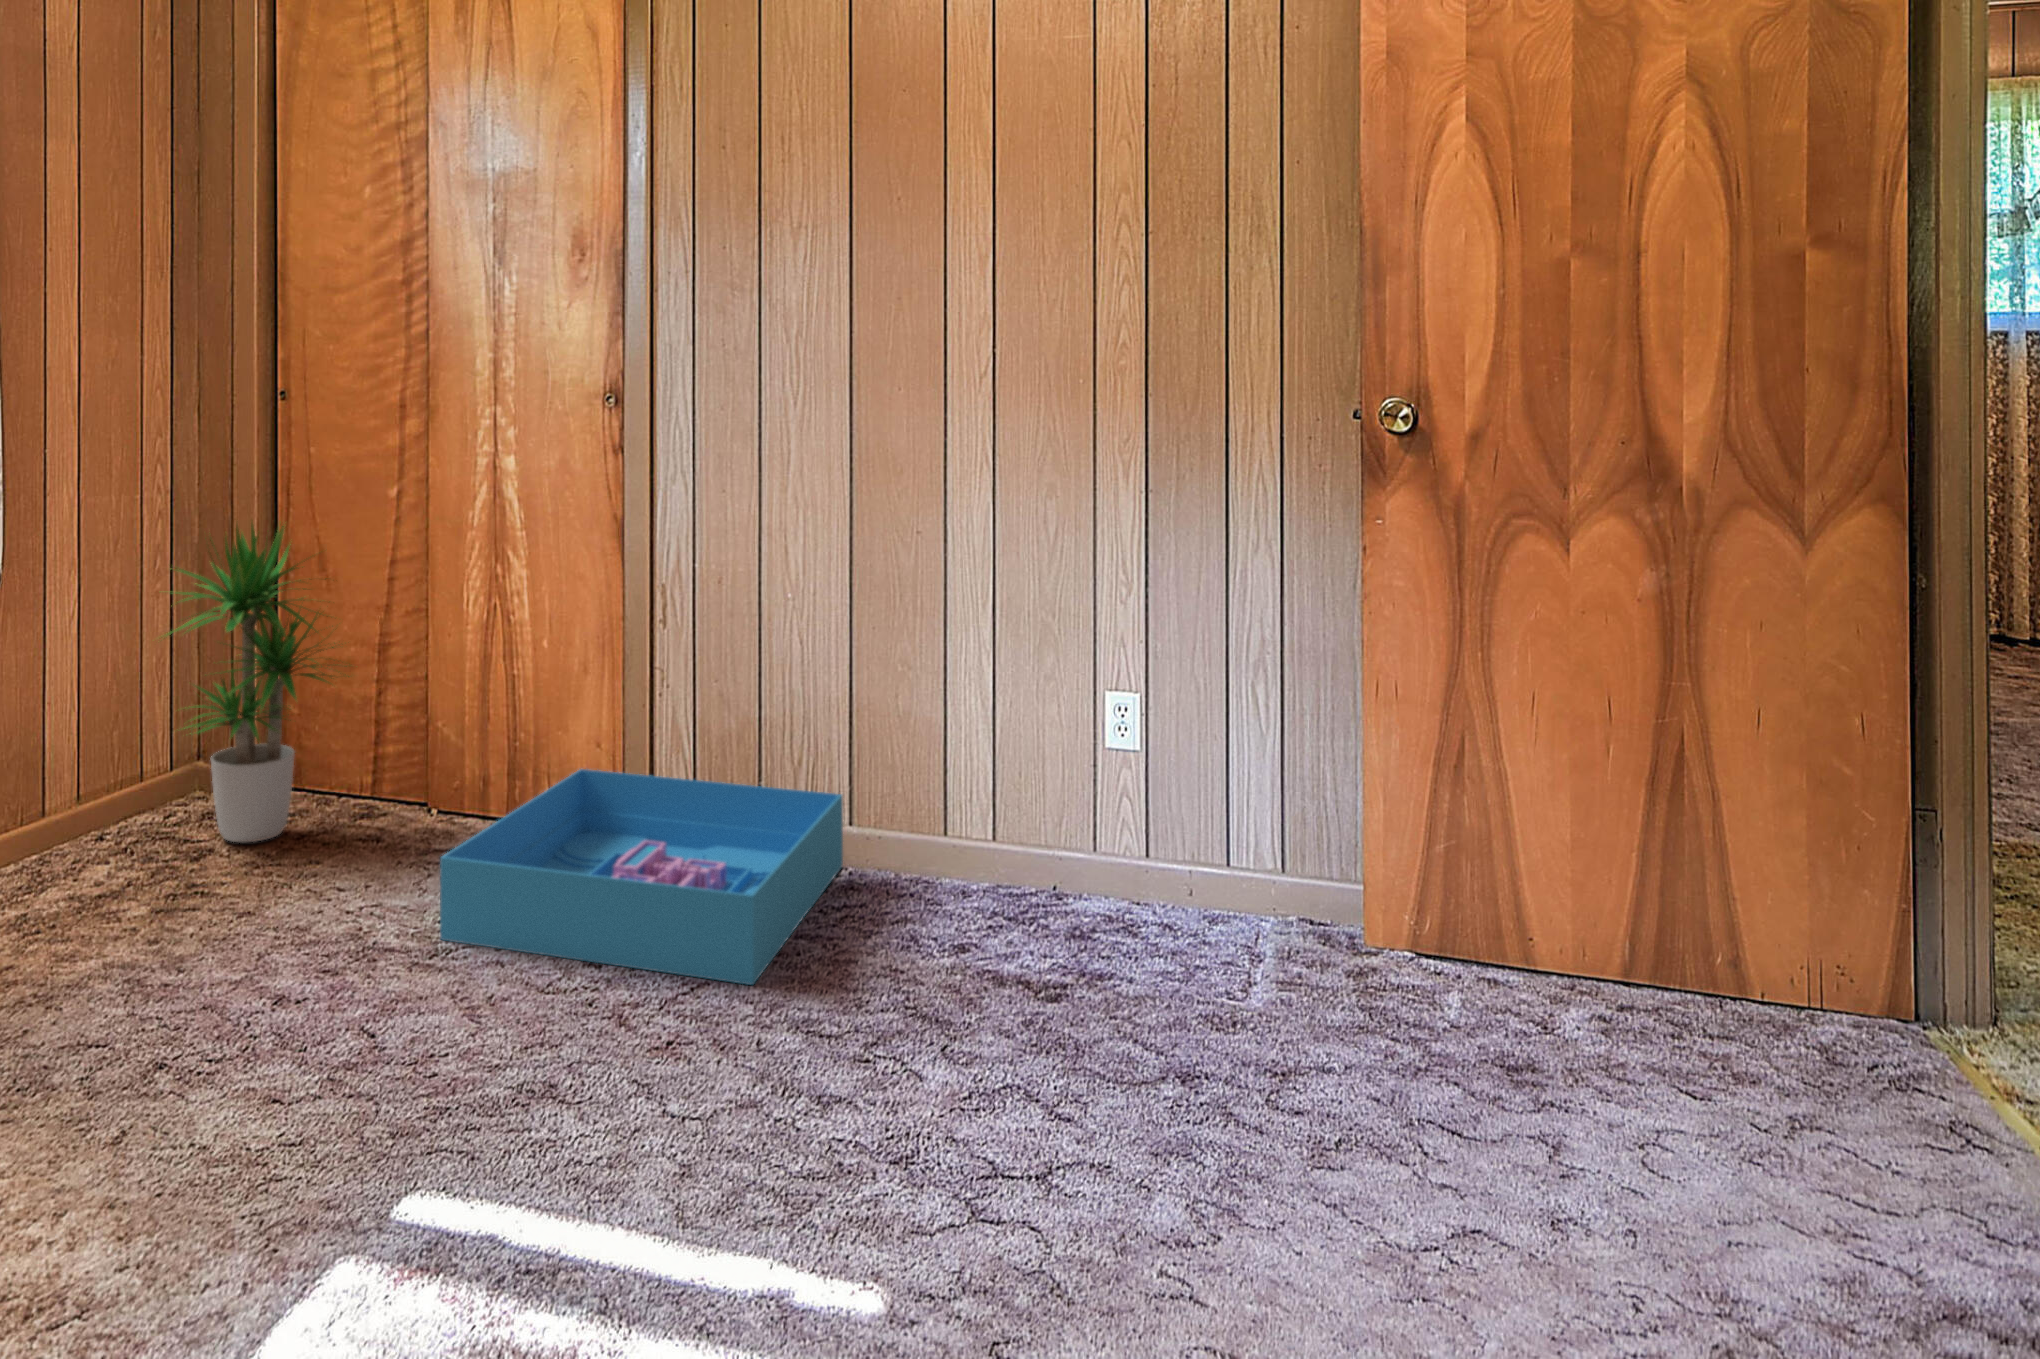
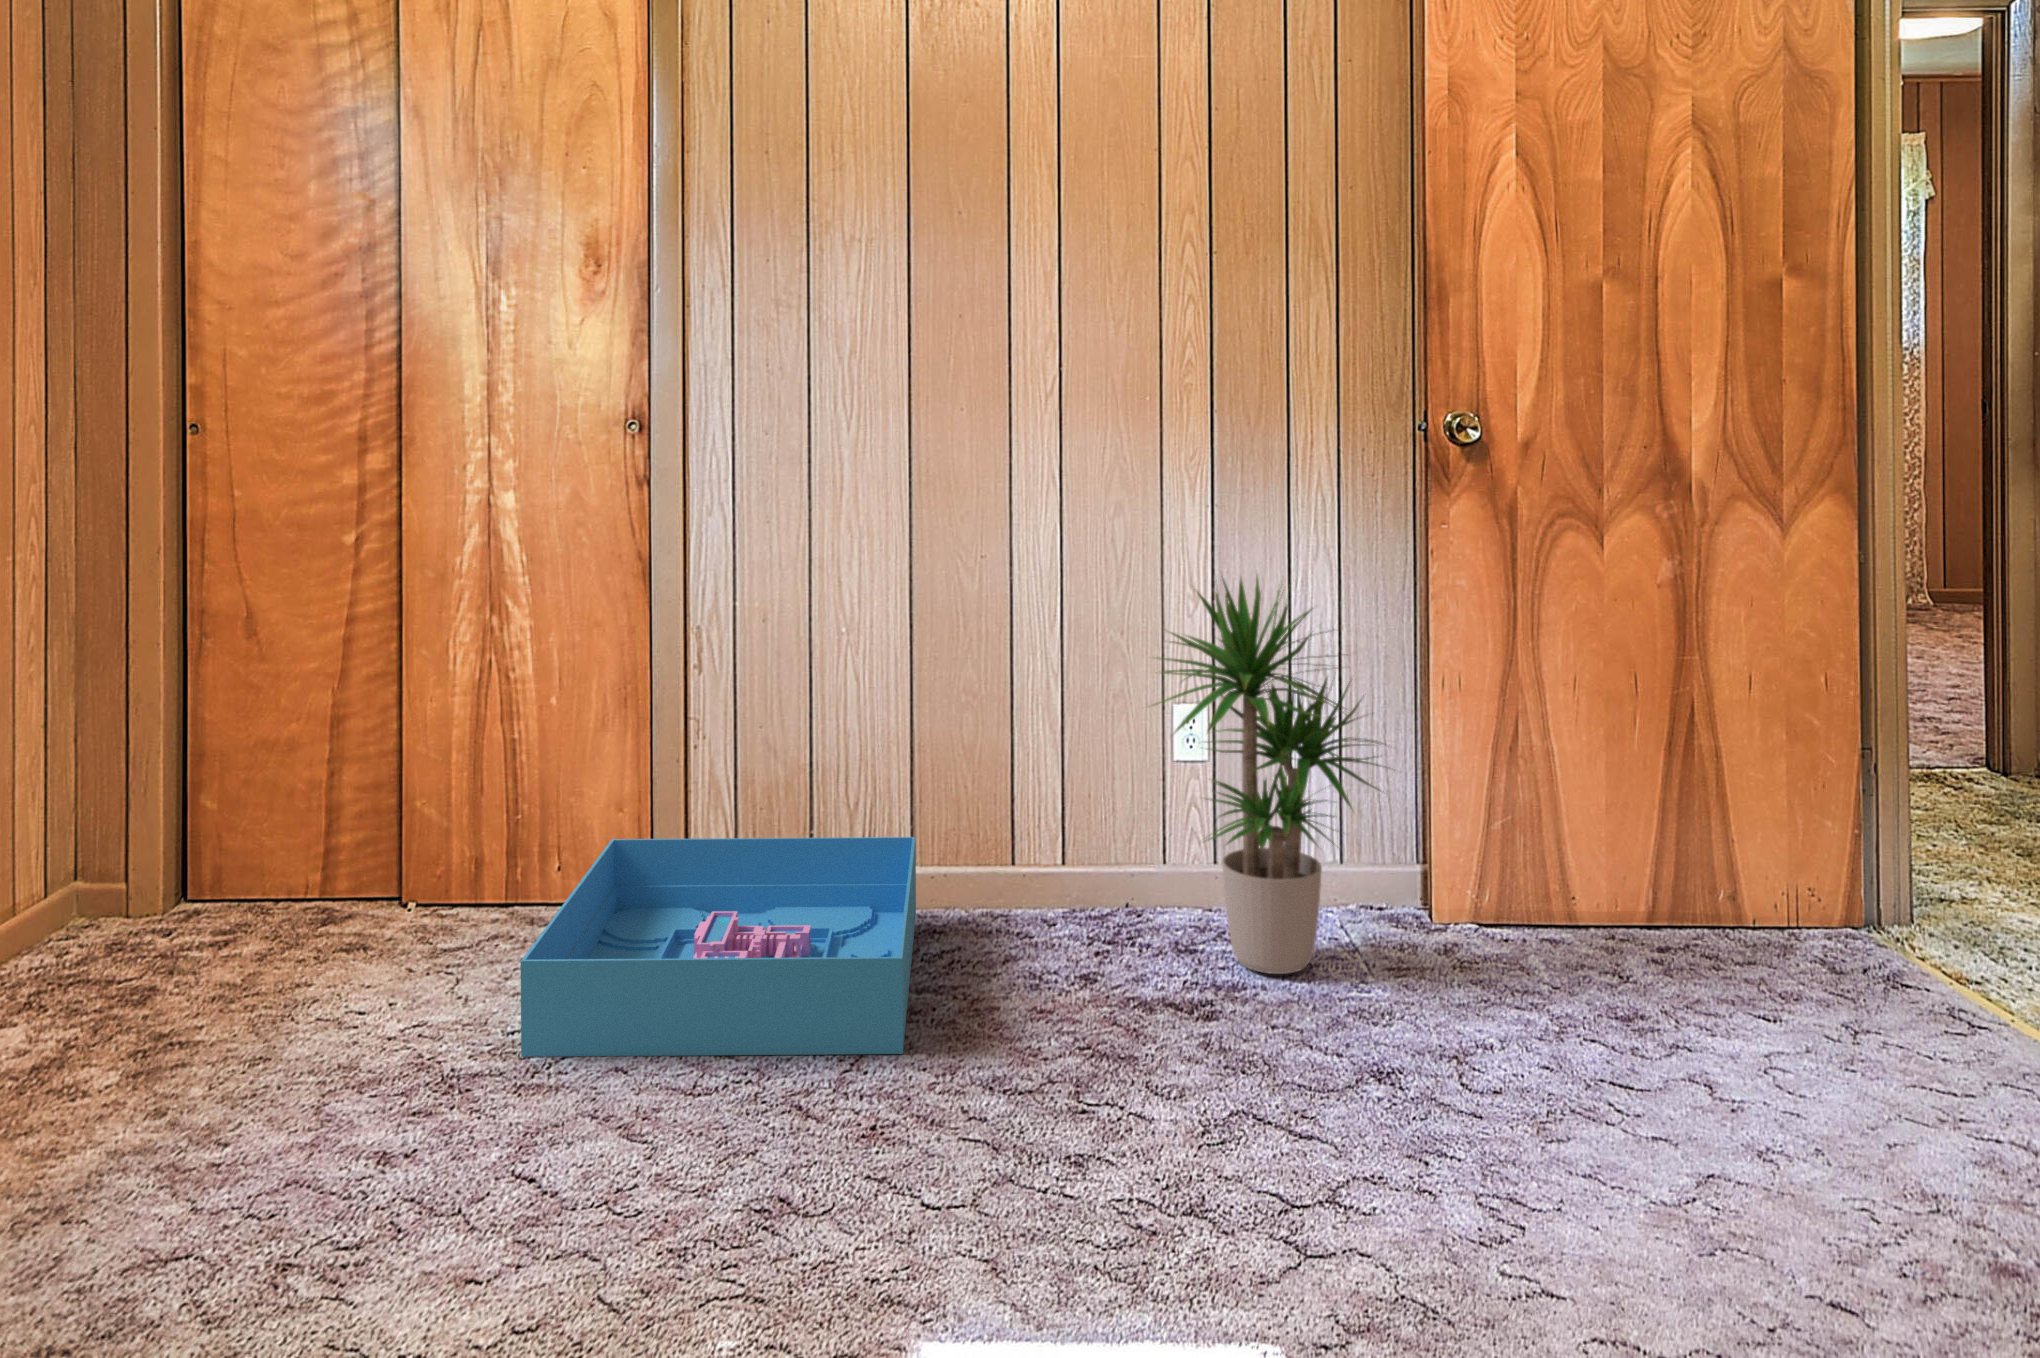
potted plant: present [162,524,349,842] -> present [1157,576,1383,974]

